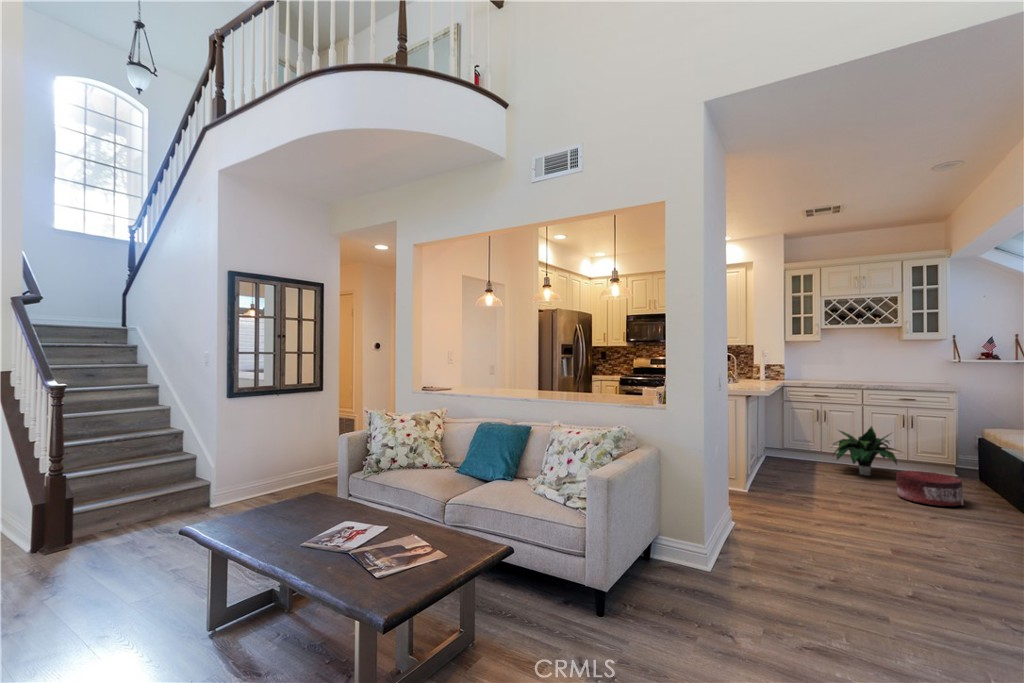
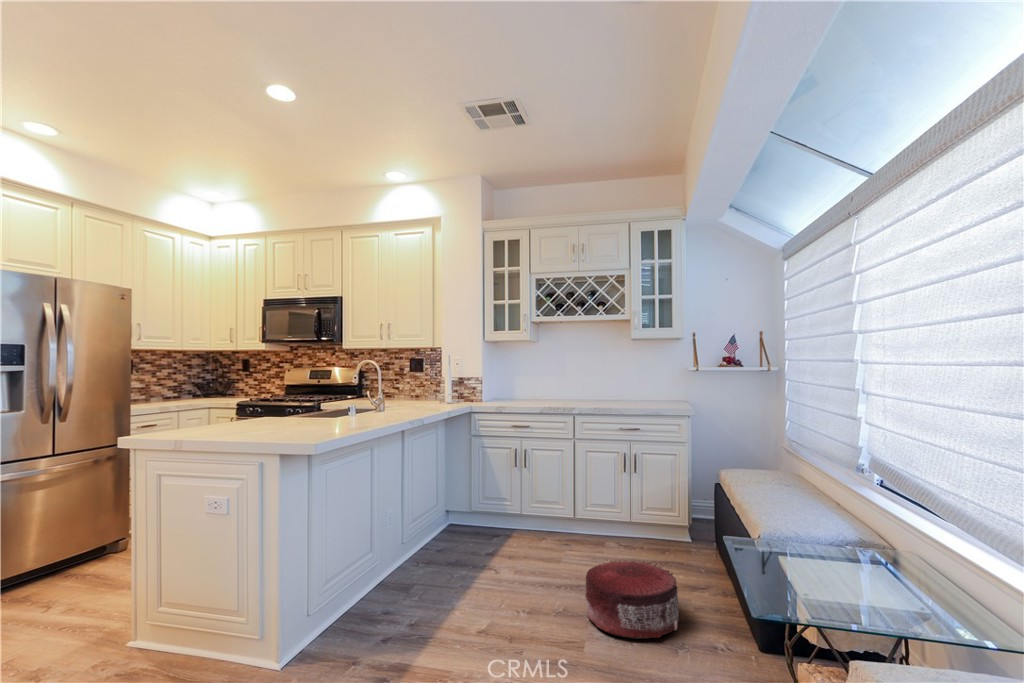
potted plant: present [834,426,898,476] -> none [523,475,624,559]

